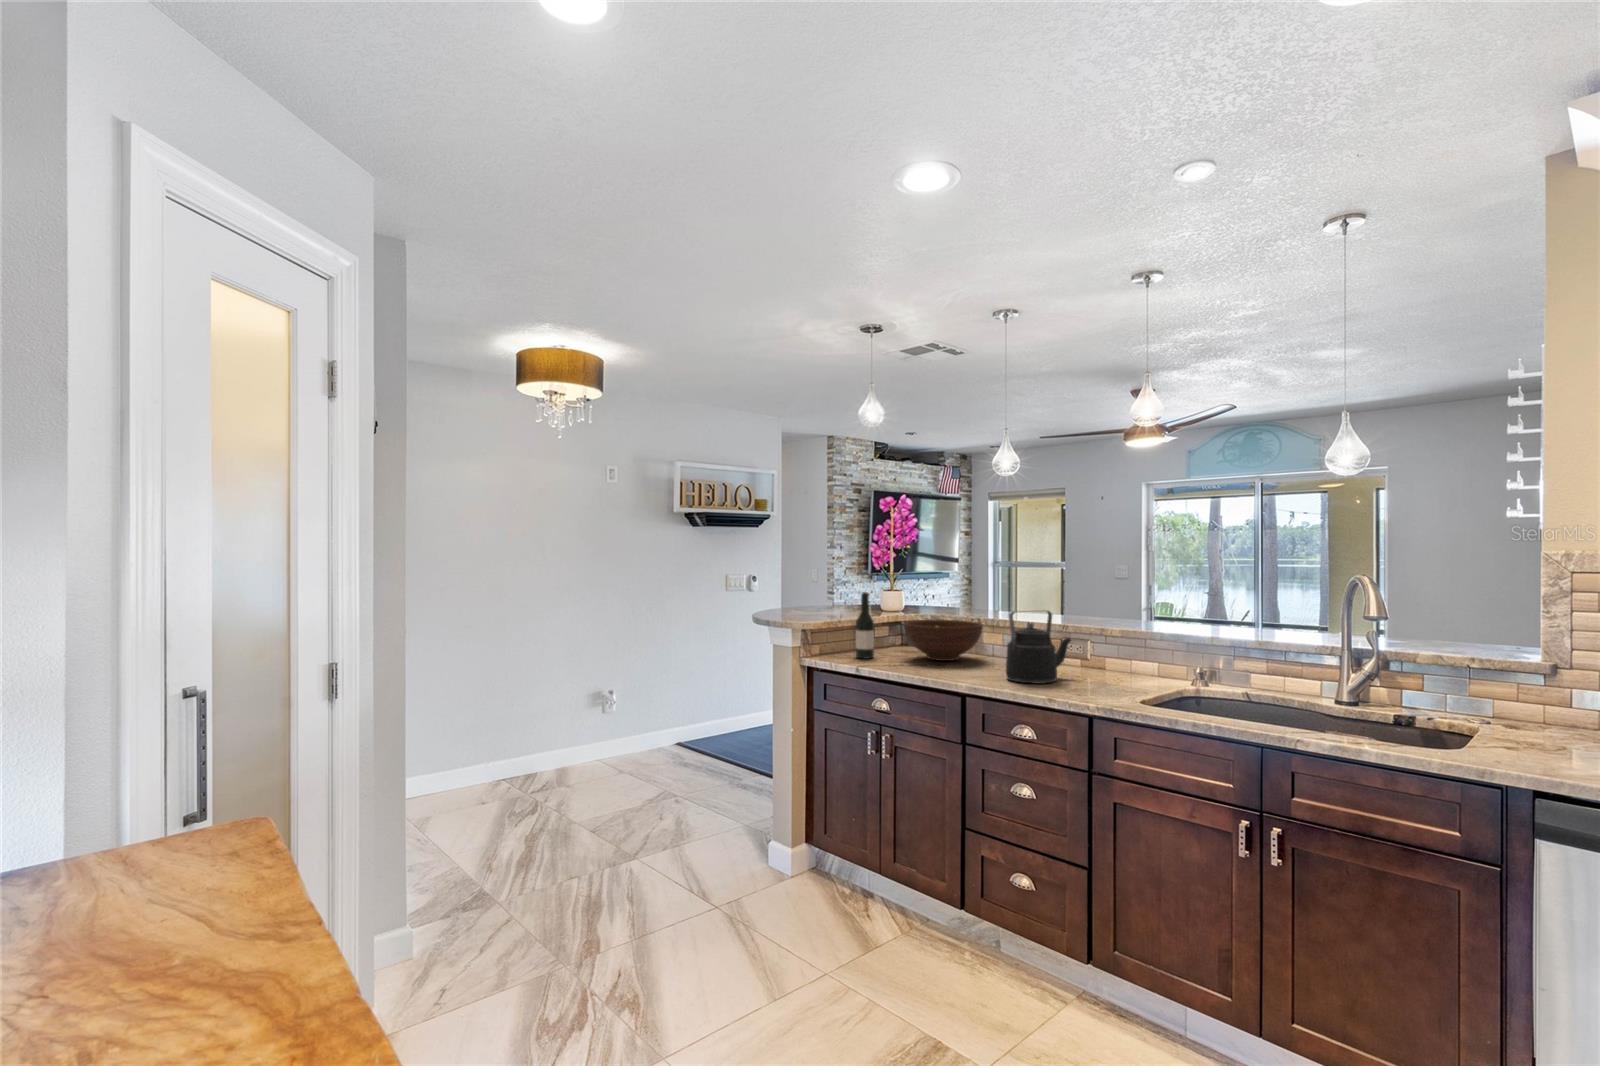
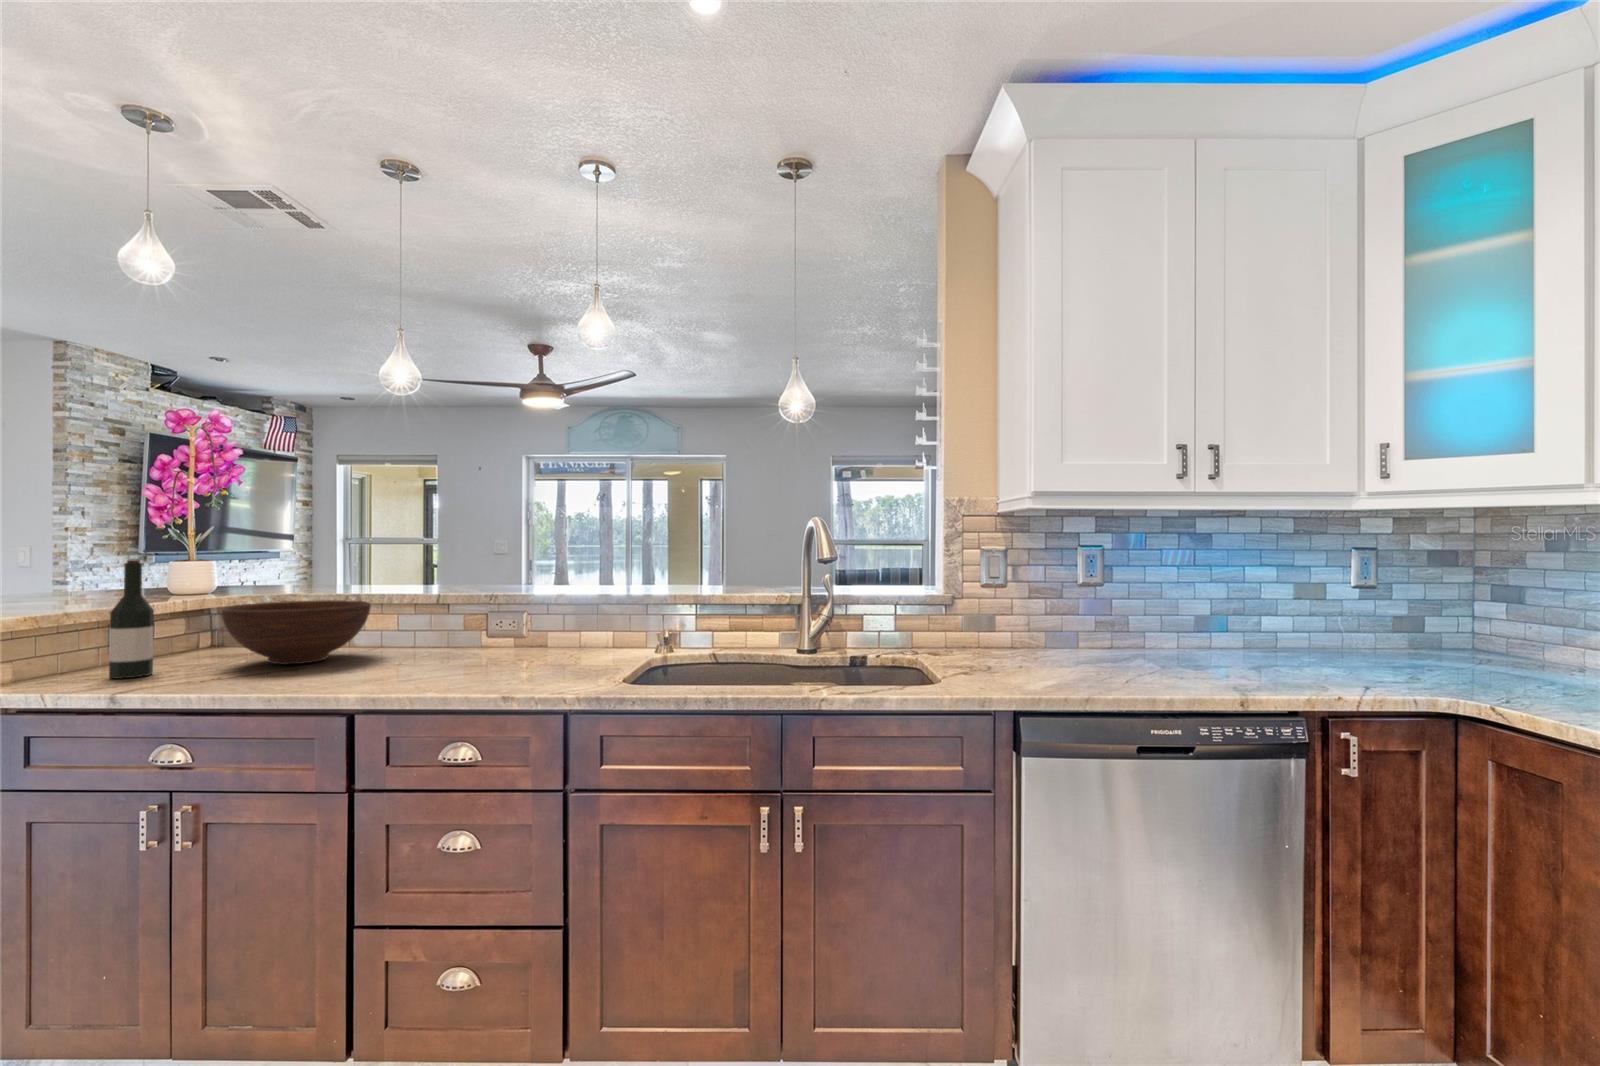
kettle: present [1006,610,1071,684] -> none [419,573,515,679]

